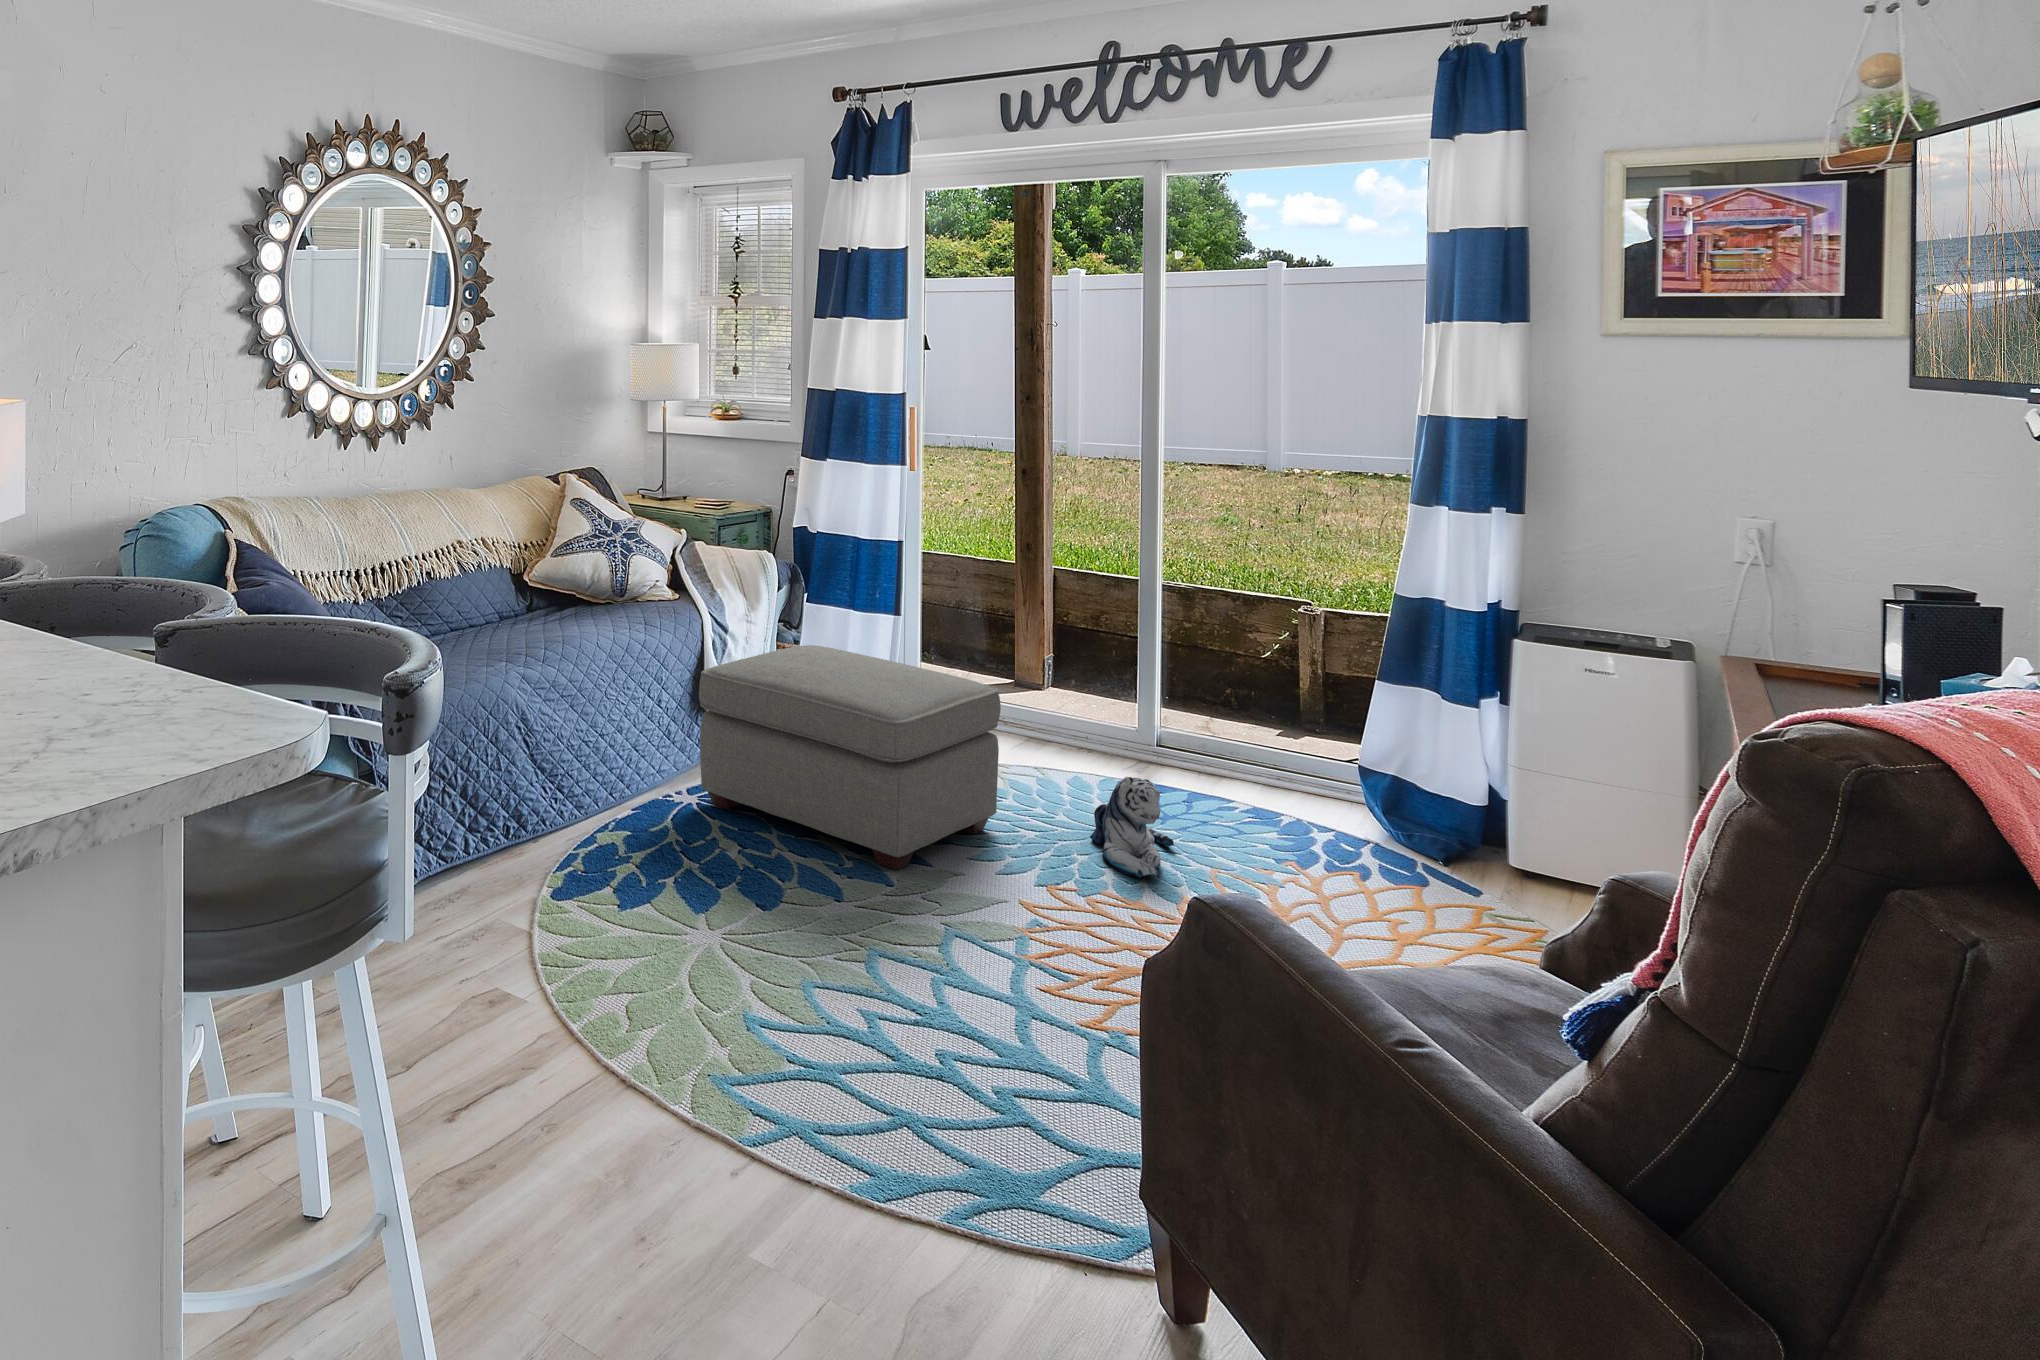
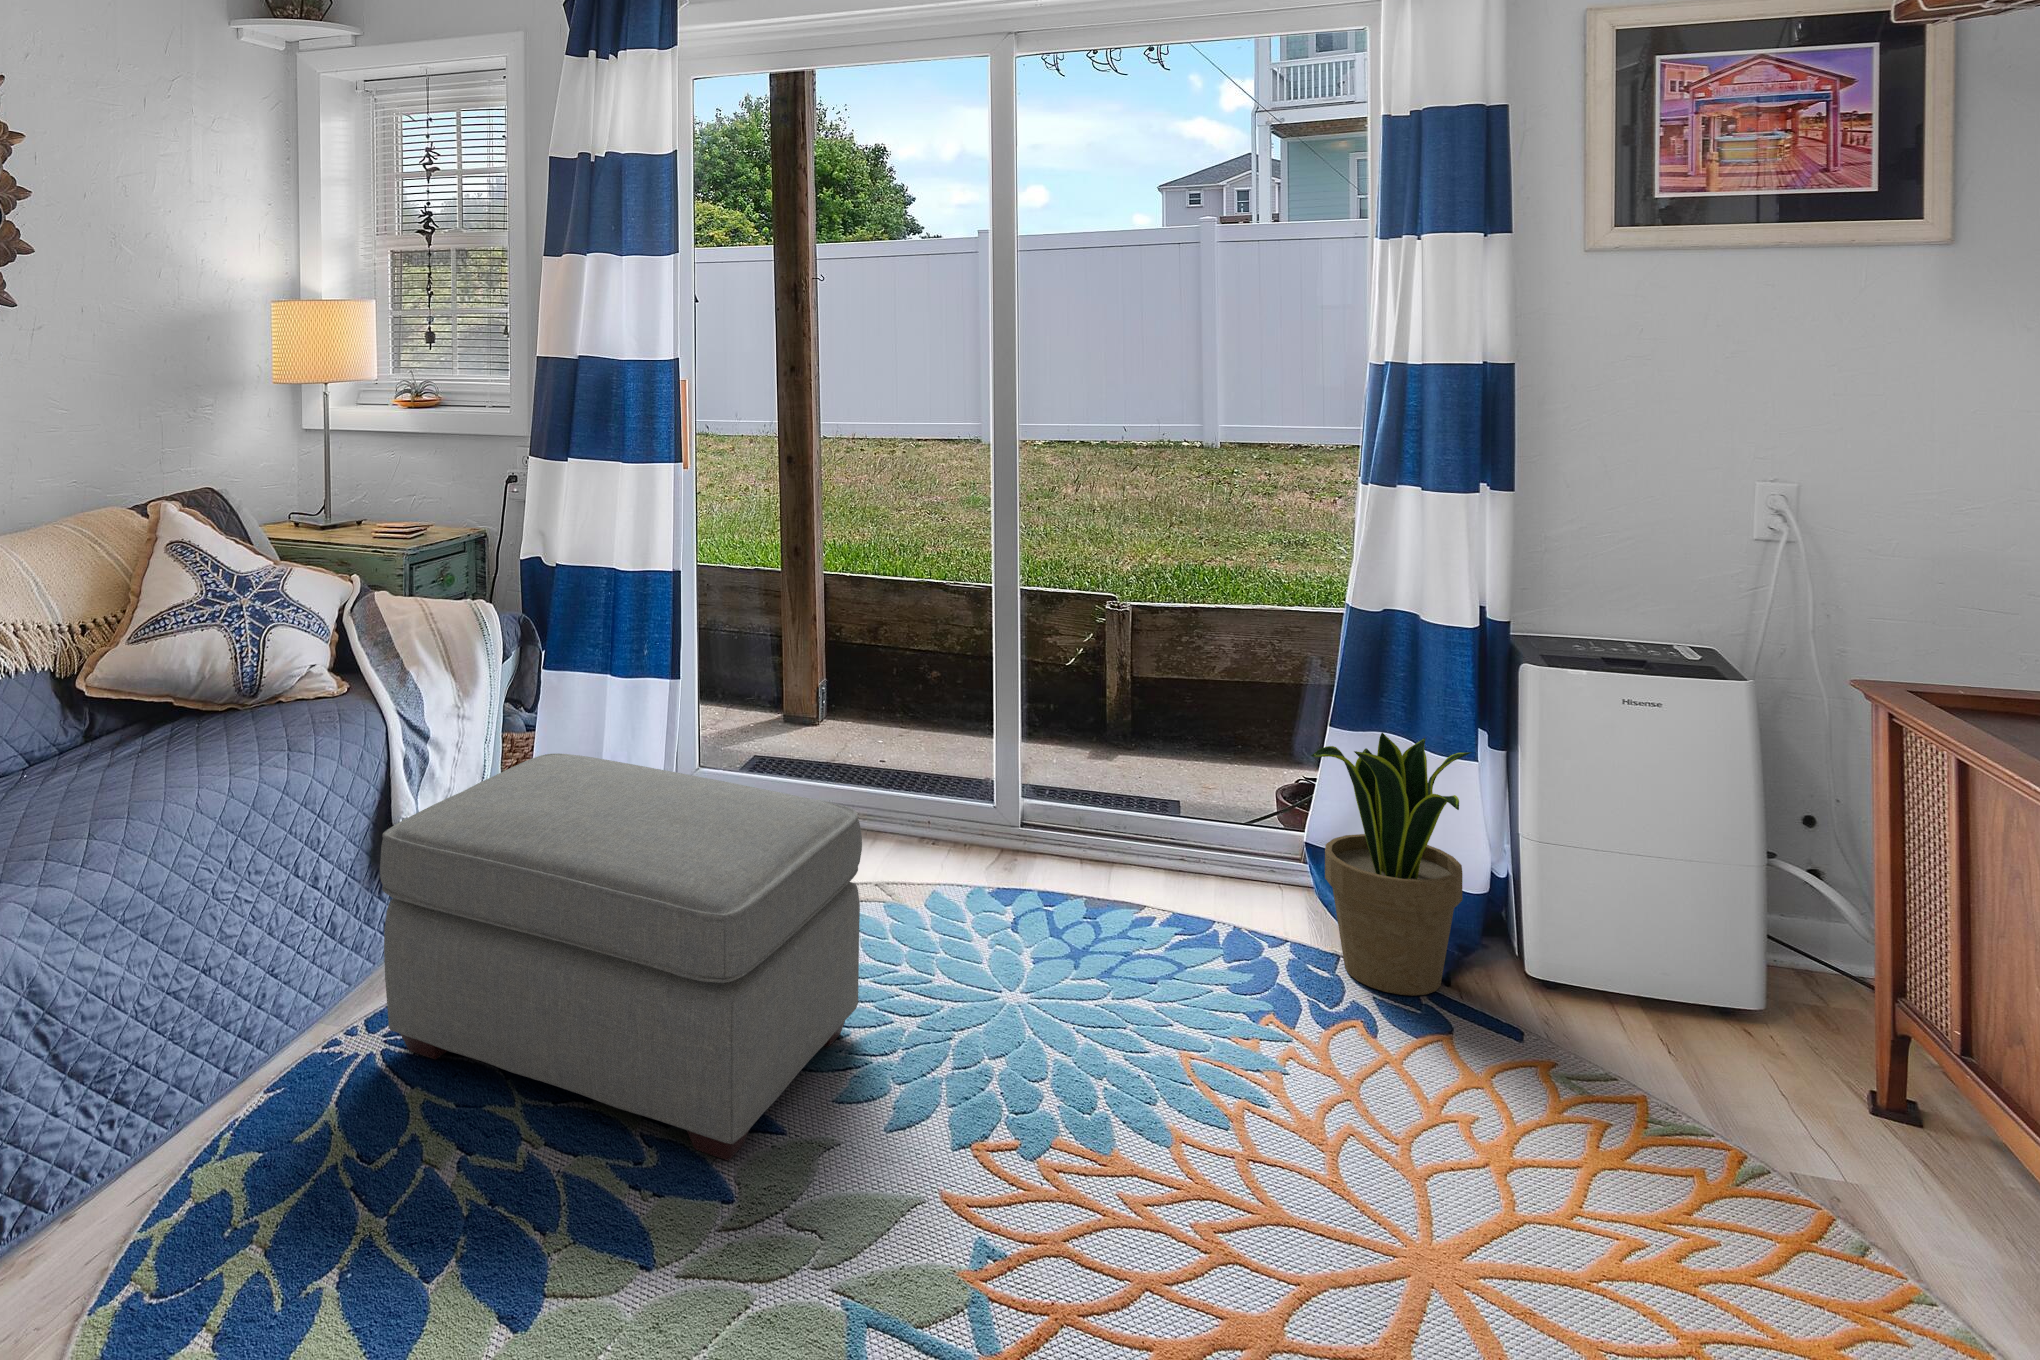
potted plant: none [1341,676,1470,863] -> present [1311,733,1471,996]
plush toy: present [1090,777,1174,878] -> none [996,932,1119,1104]

